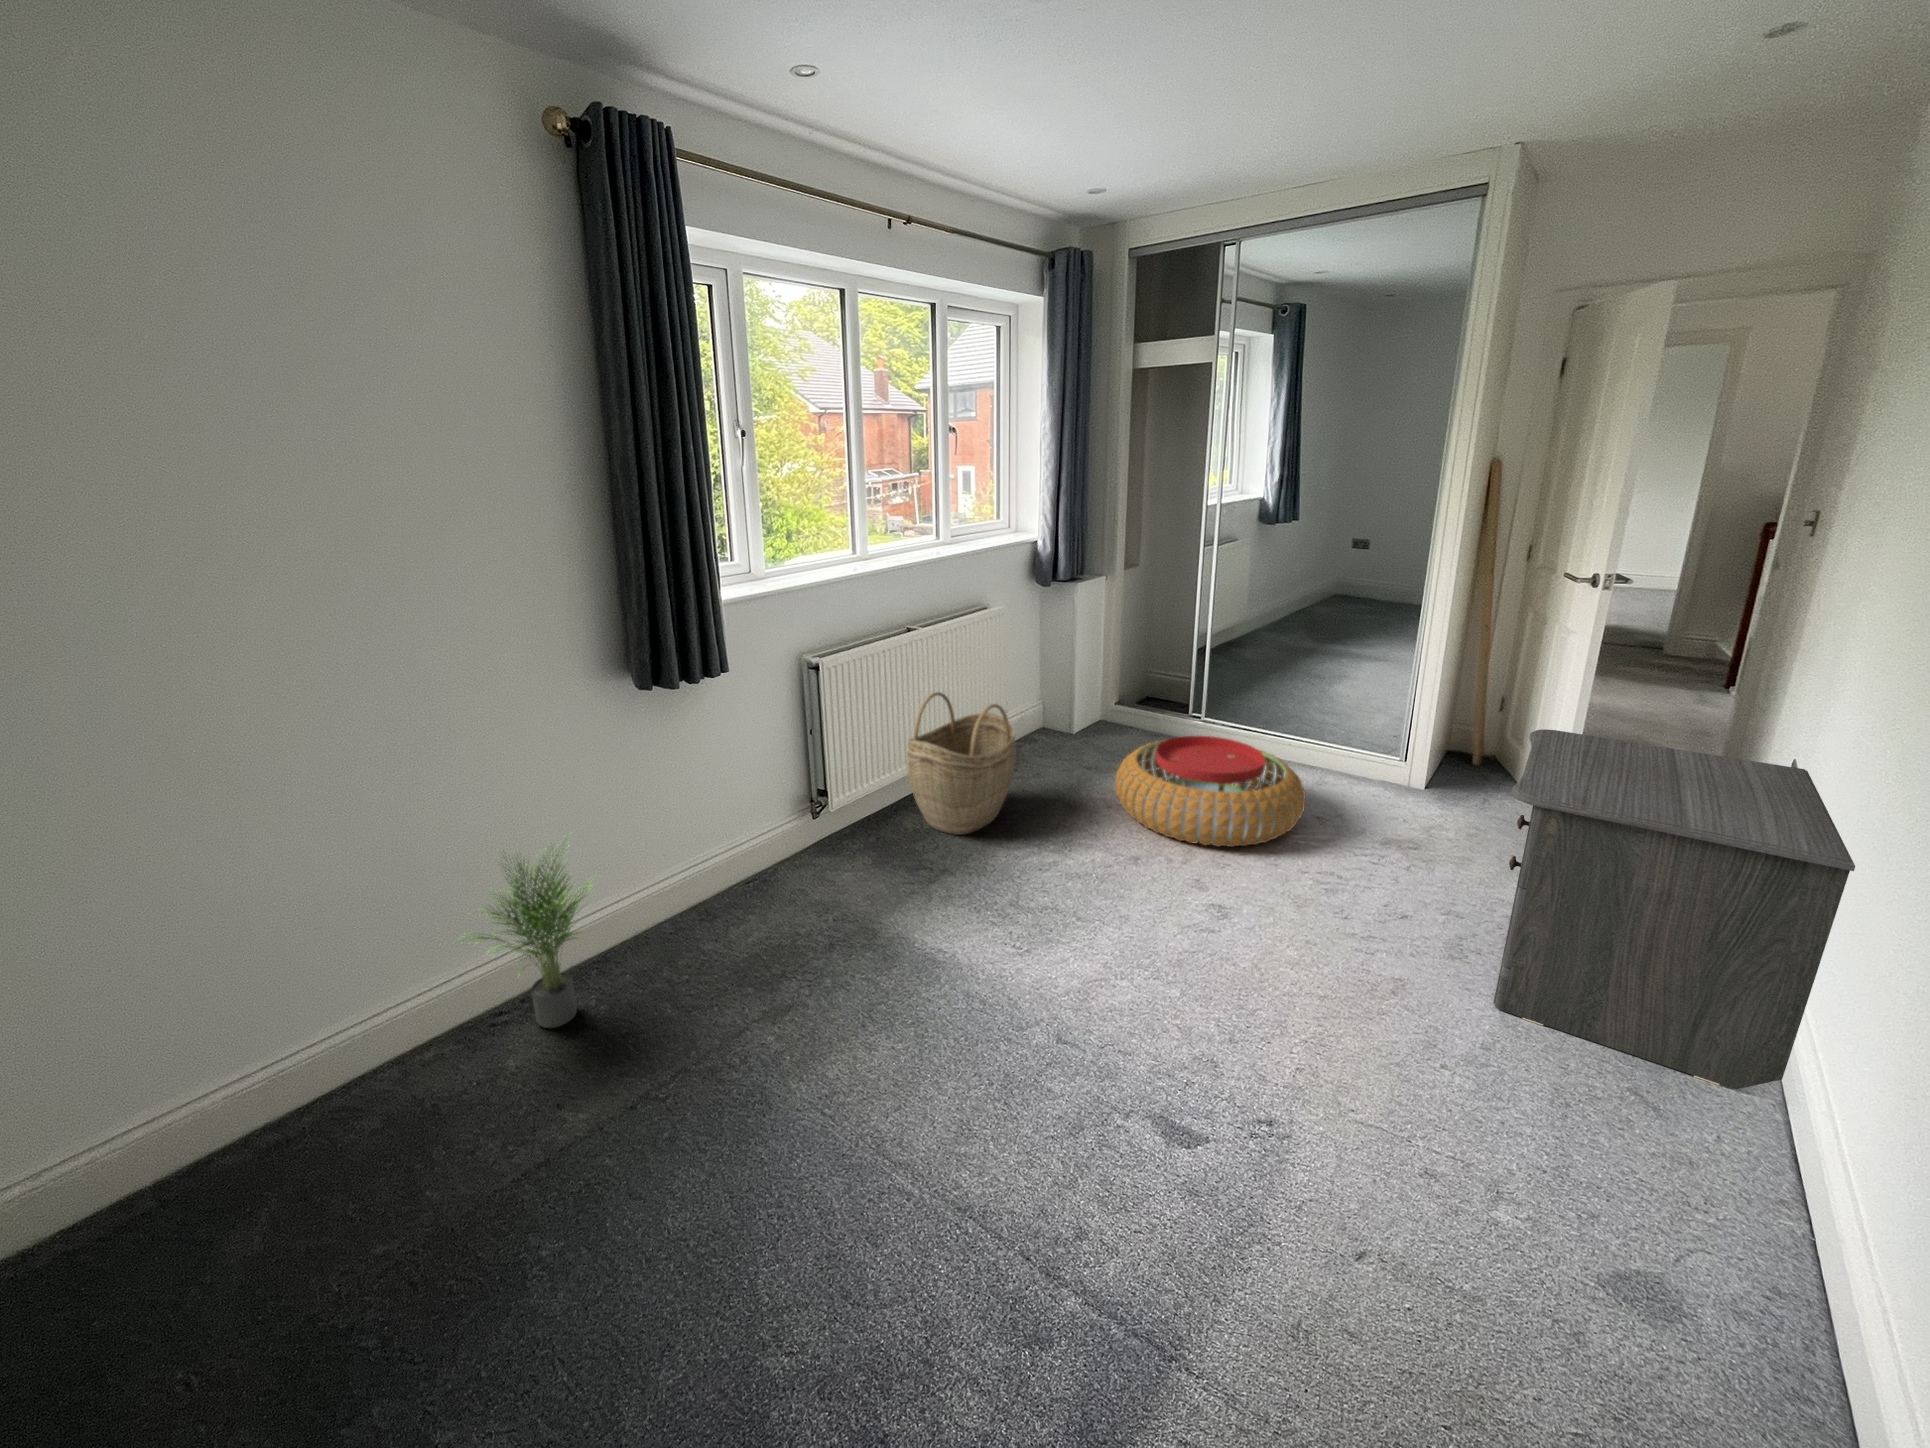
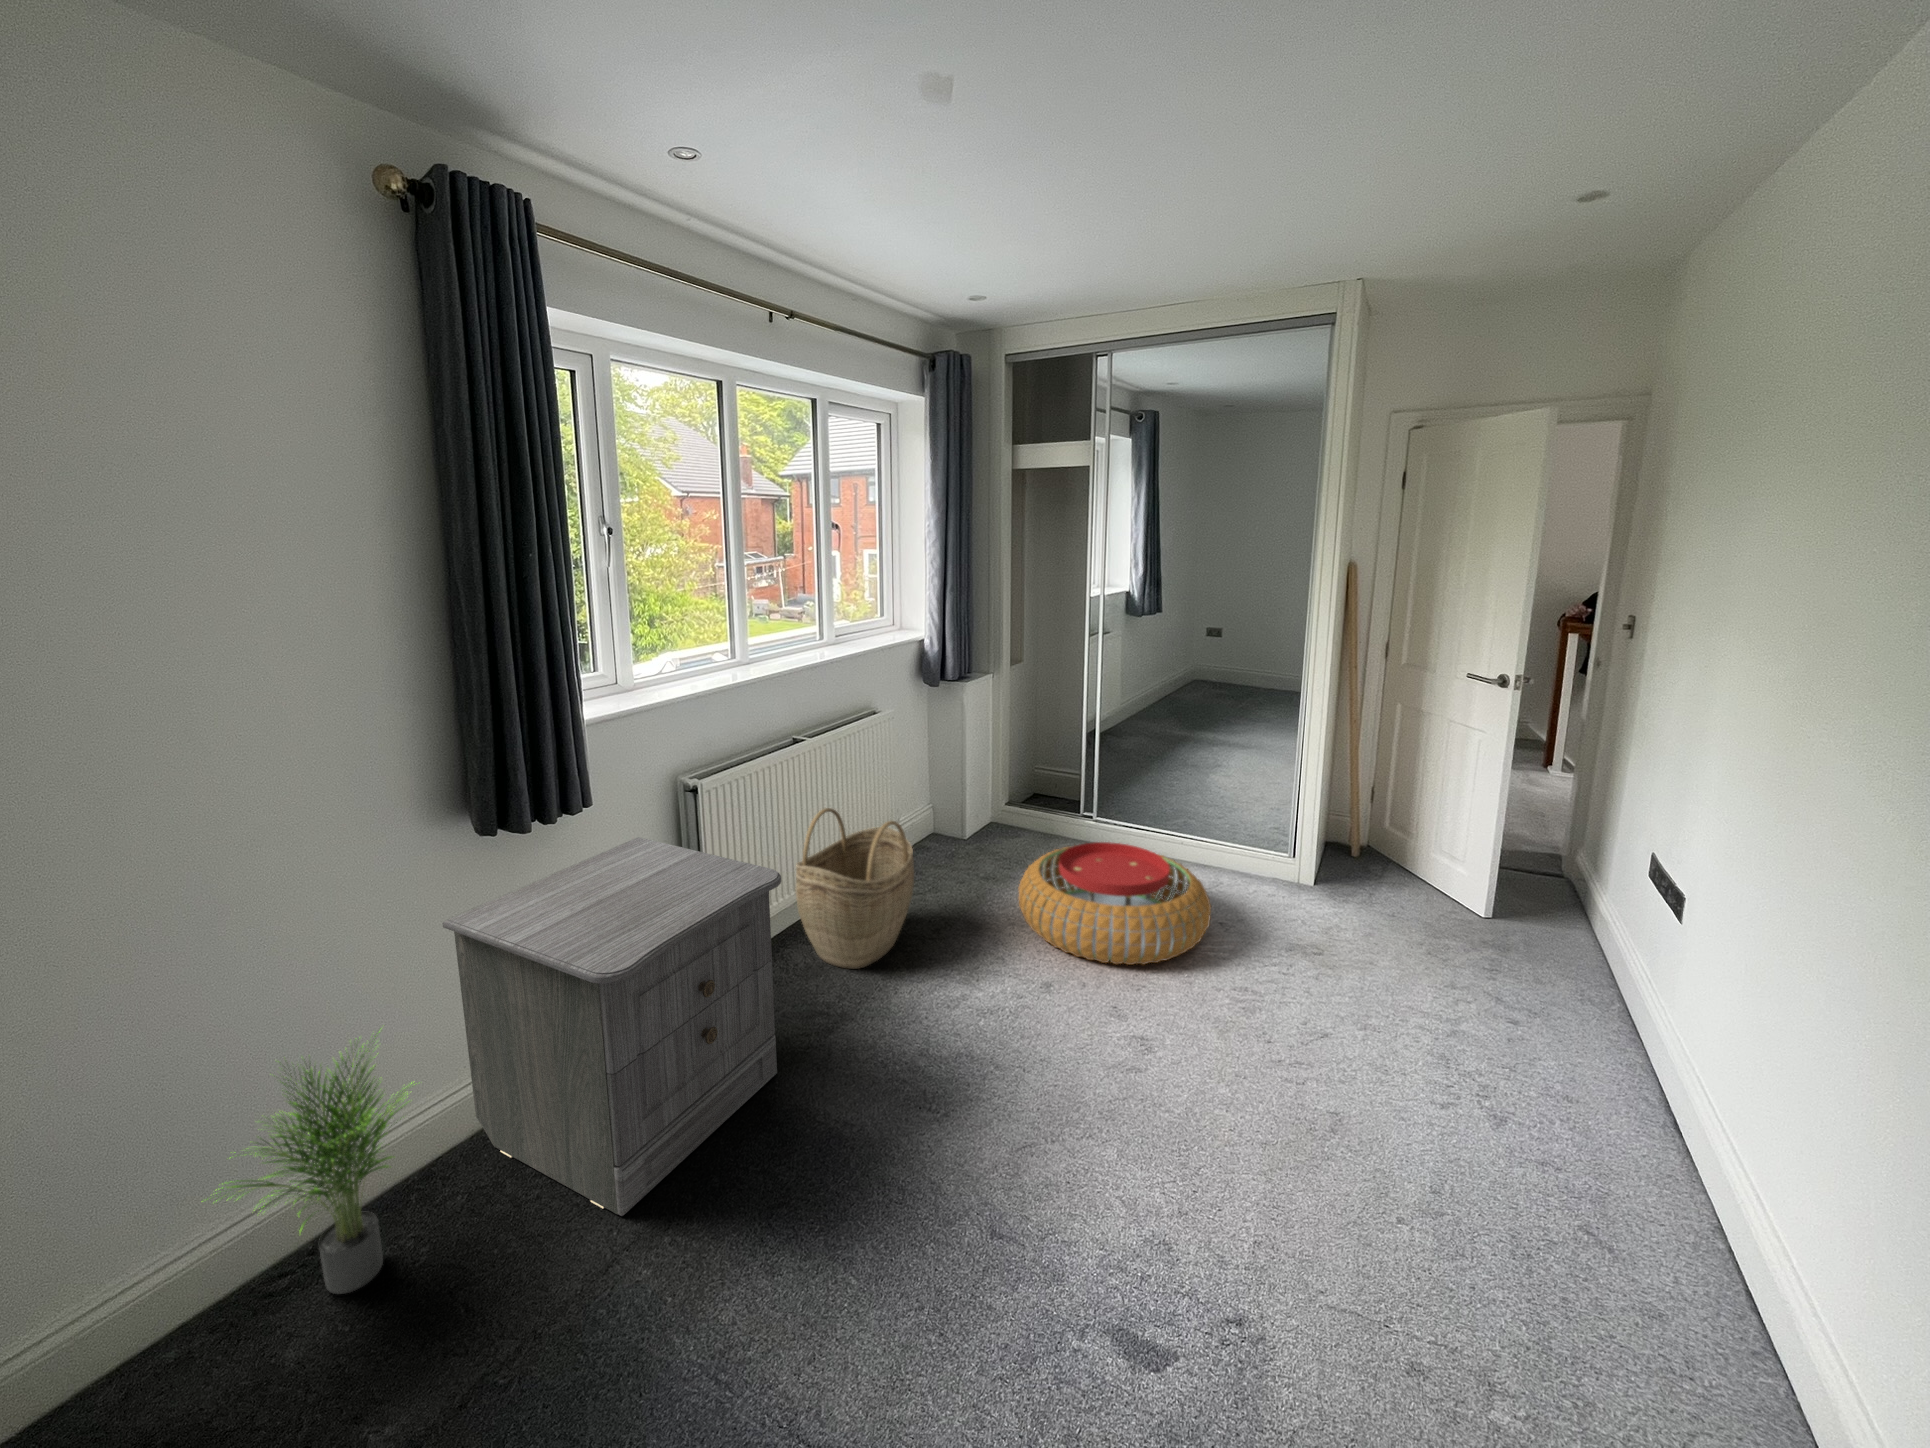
nightstand: present [1493,729,1855,1089] -> present [442,837,781,1216]

